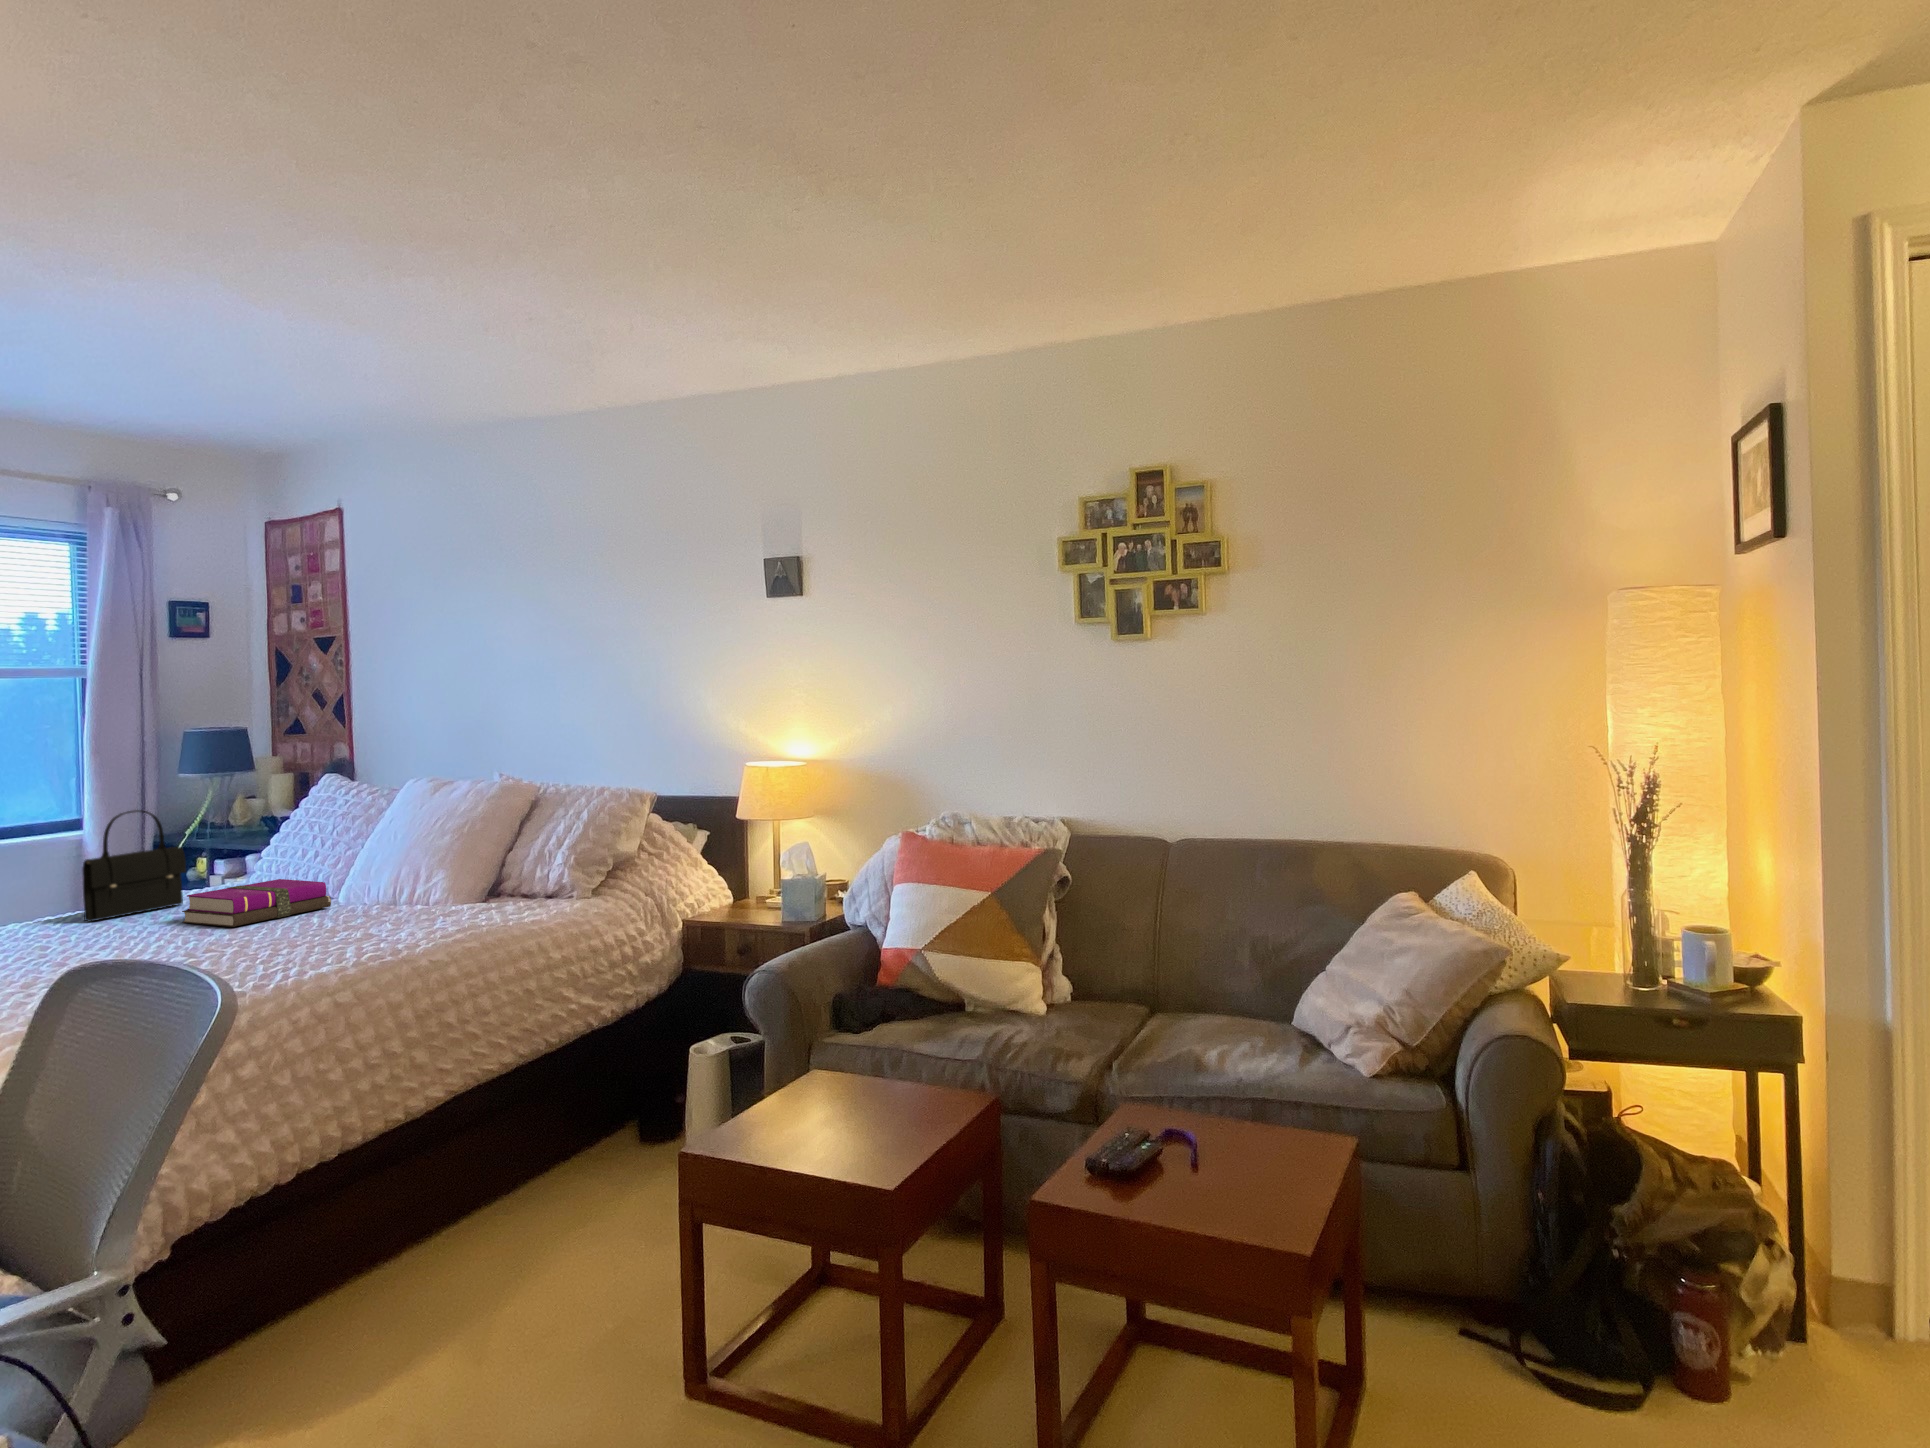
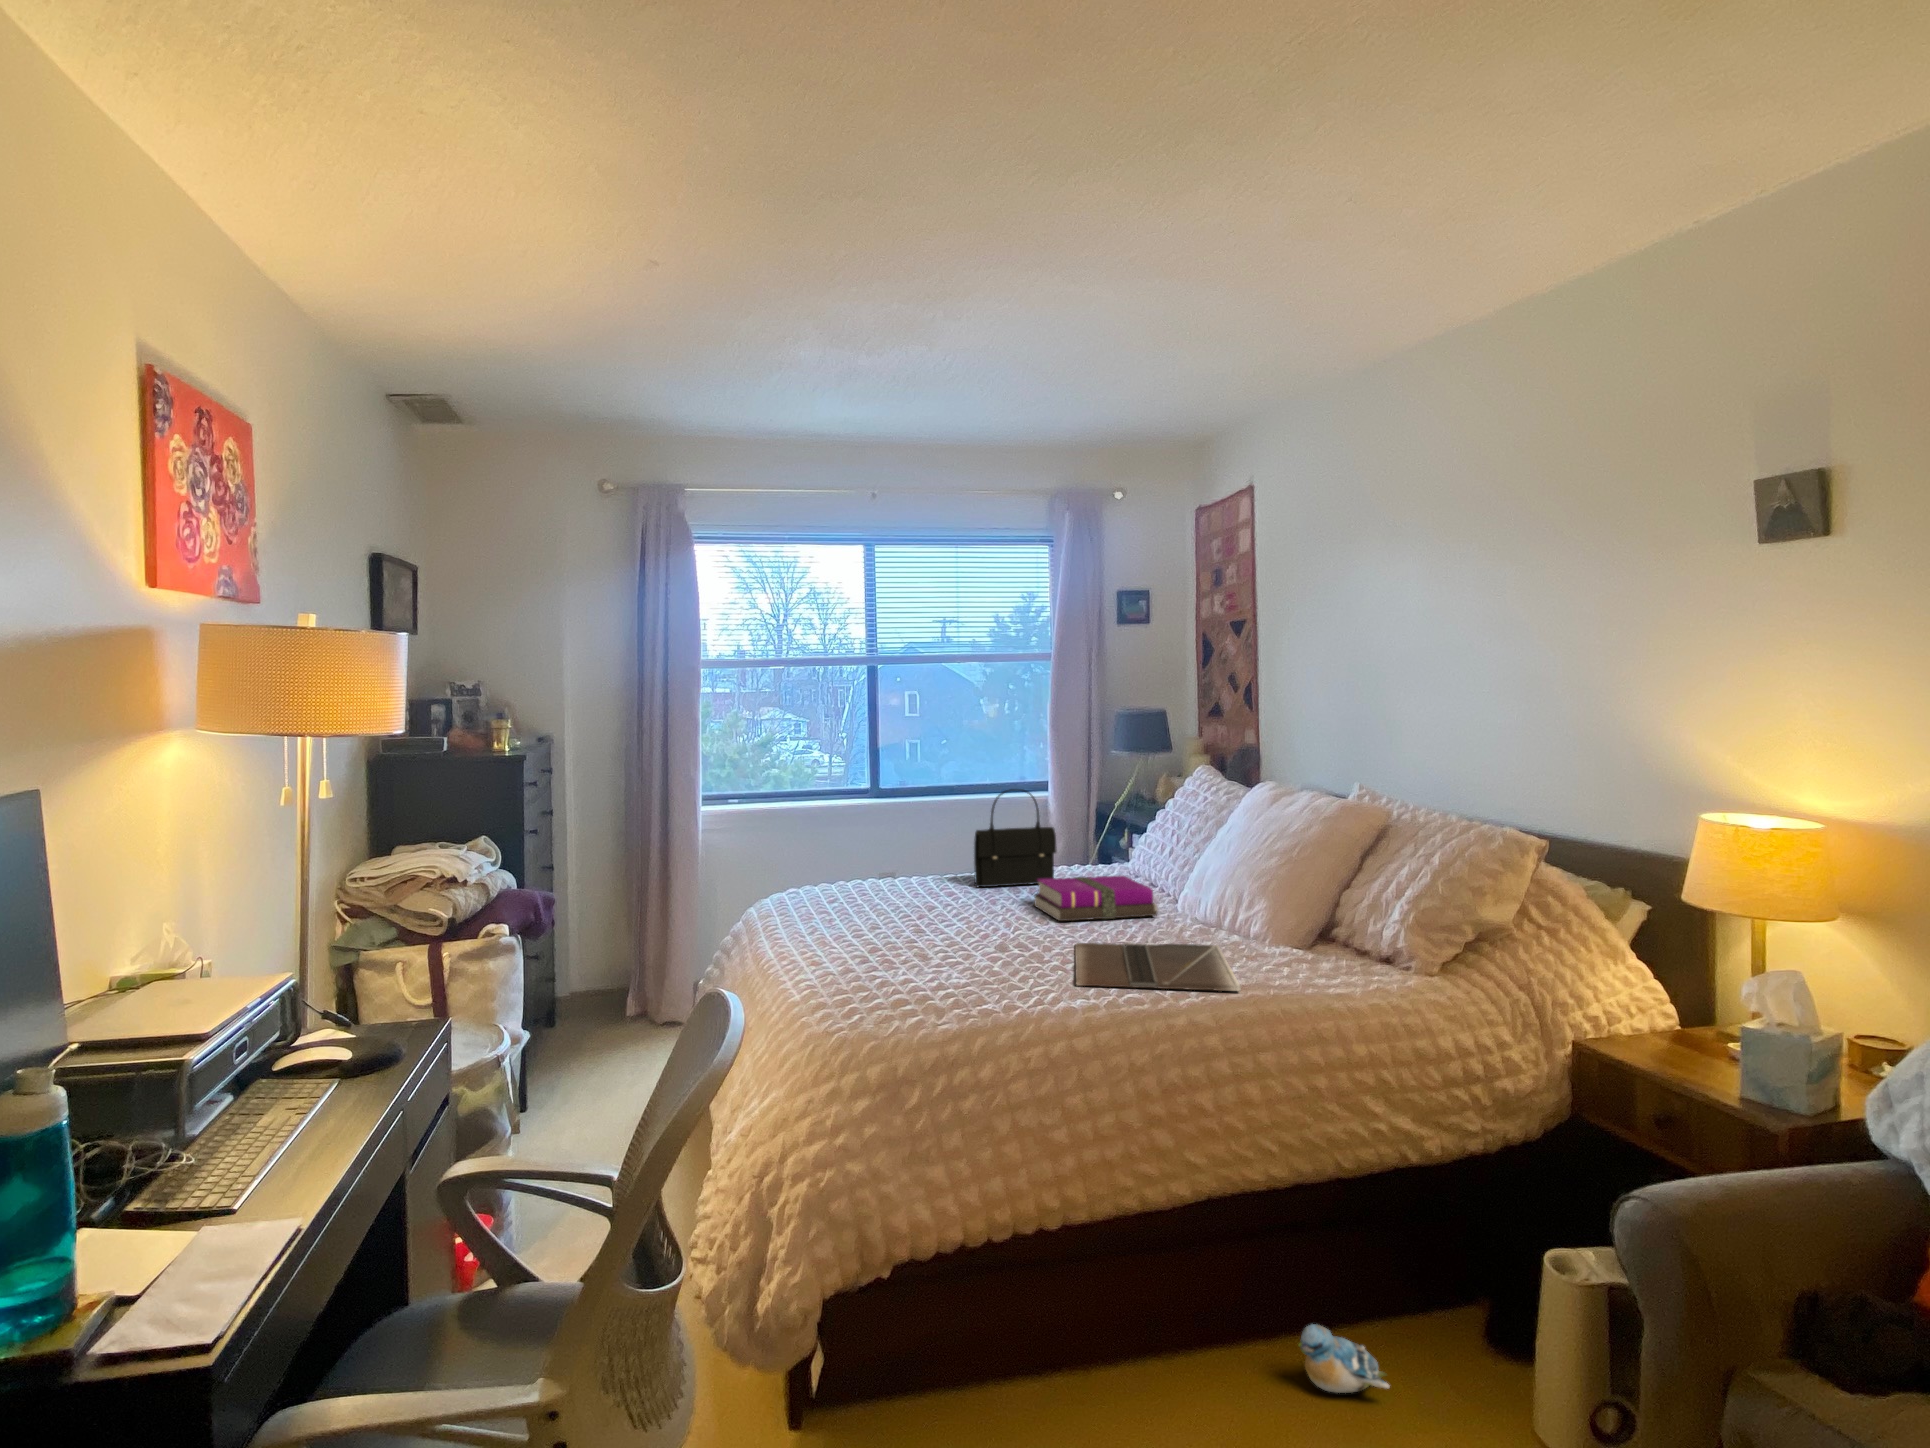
laptop: none [272,912,459,959] -> present [1075,943,1241,991]
plush toy: none [533,1157,598,1202] -> present [1298,1324,1390,1393]

